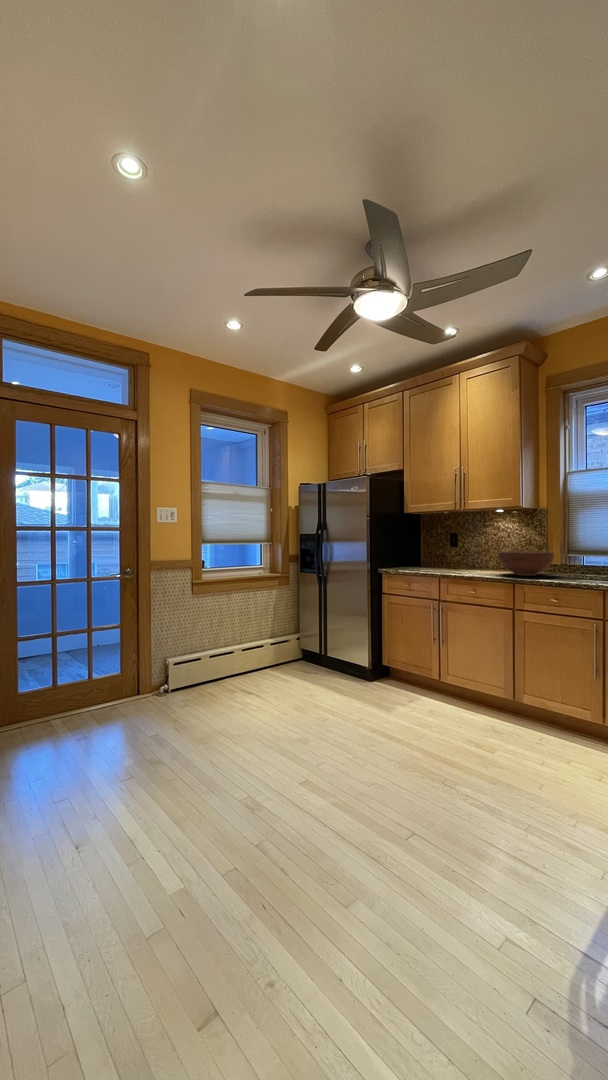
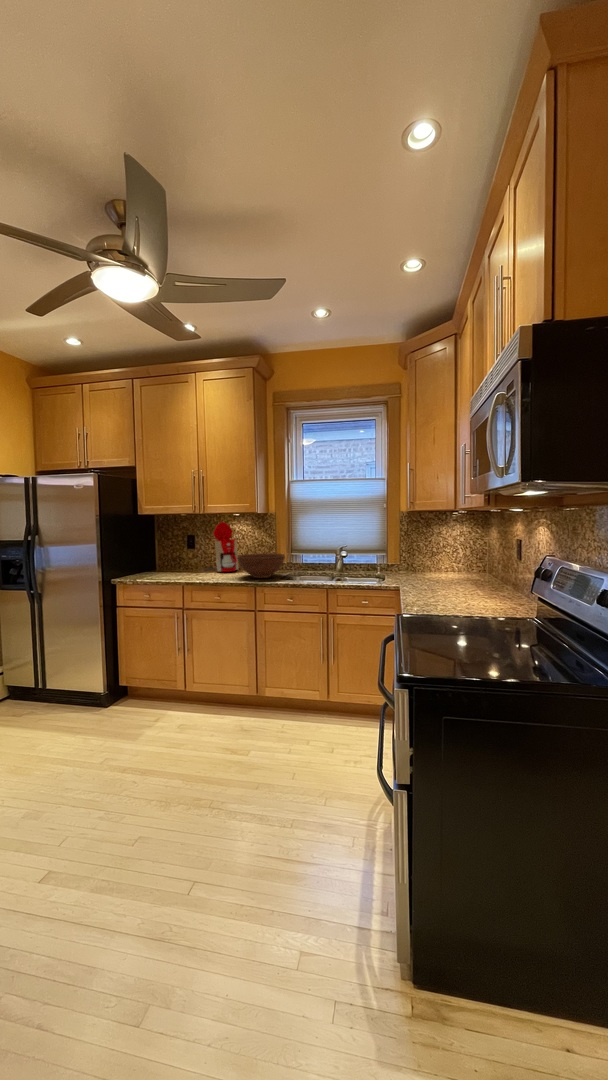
coffee maker: none [465,519,502,570] -> present [205,522,238,572]

